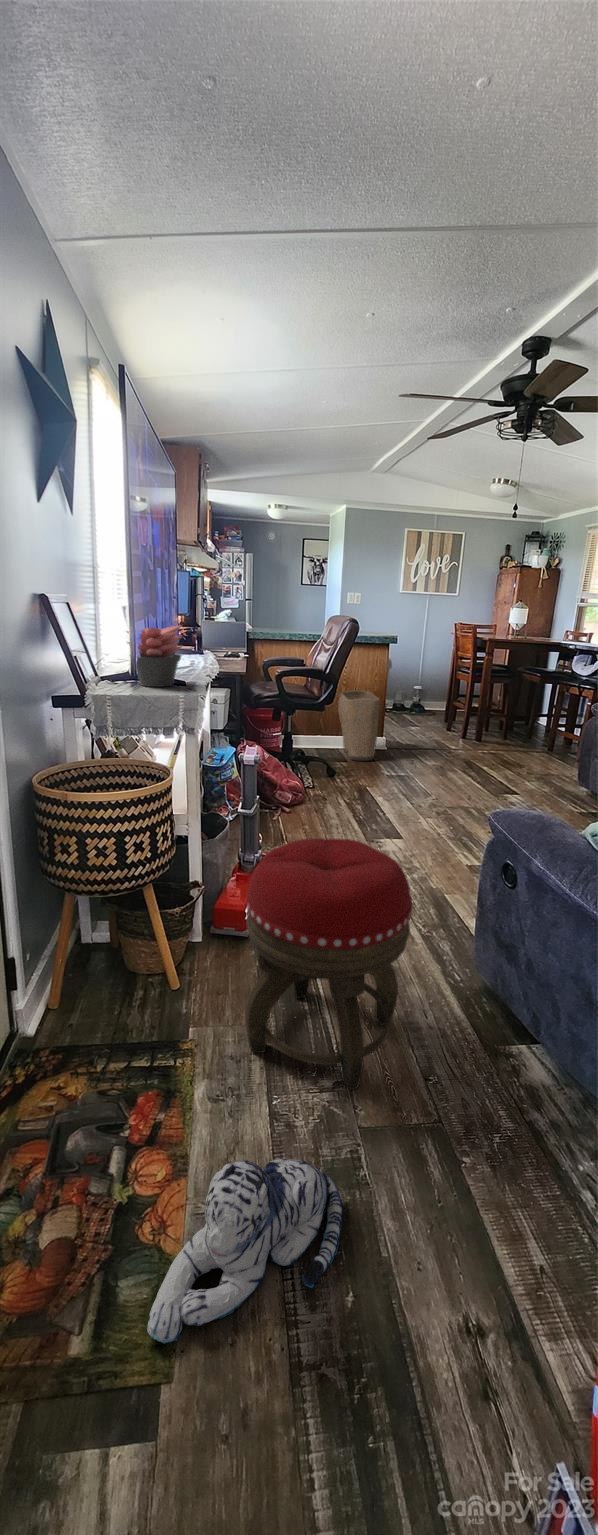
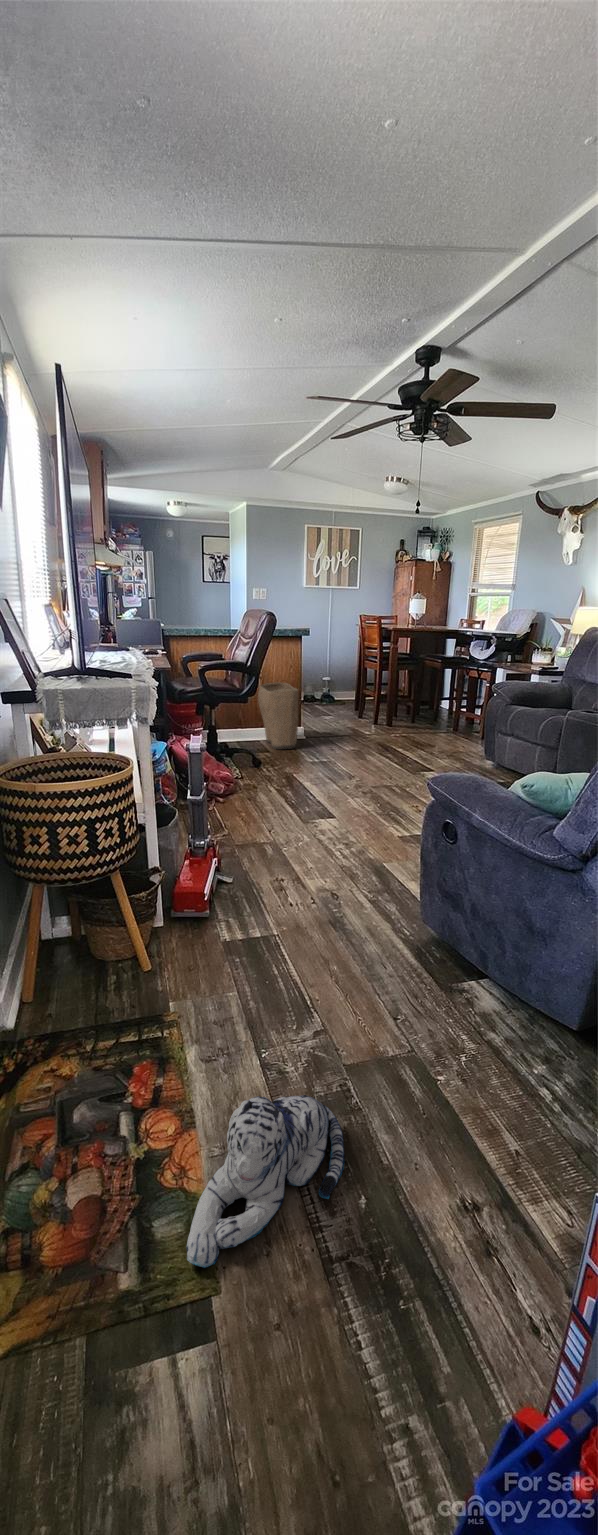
succulent plant: present [127,625,182,687] -> none [69,620,126,681]
footstool: present [245,838,412,1090] -> none [219,810,372,1035]

